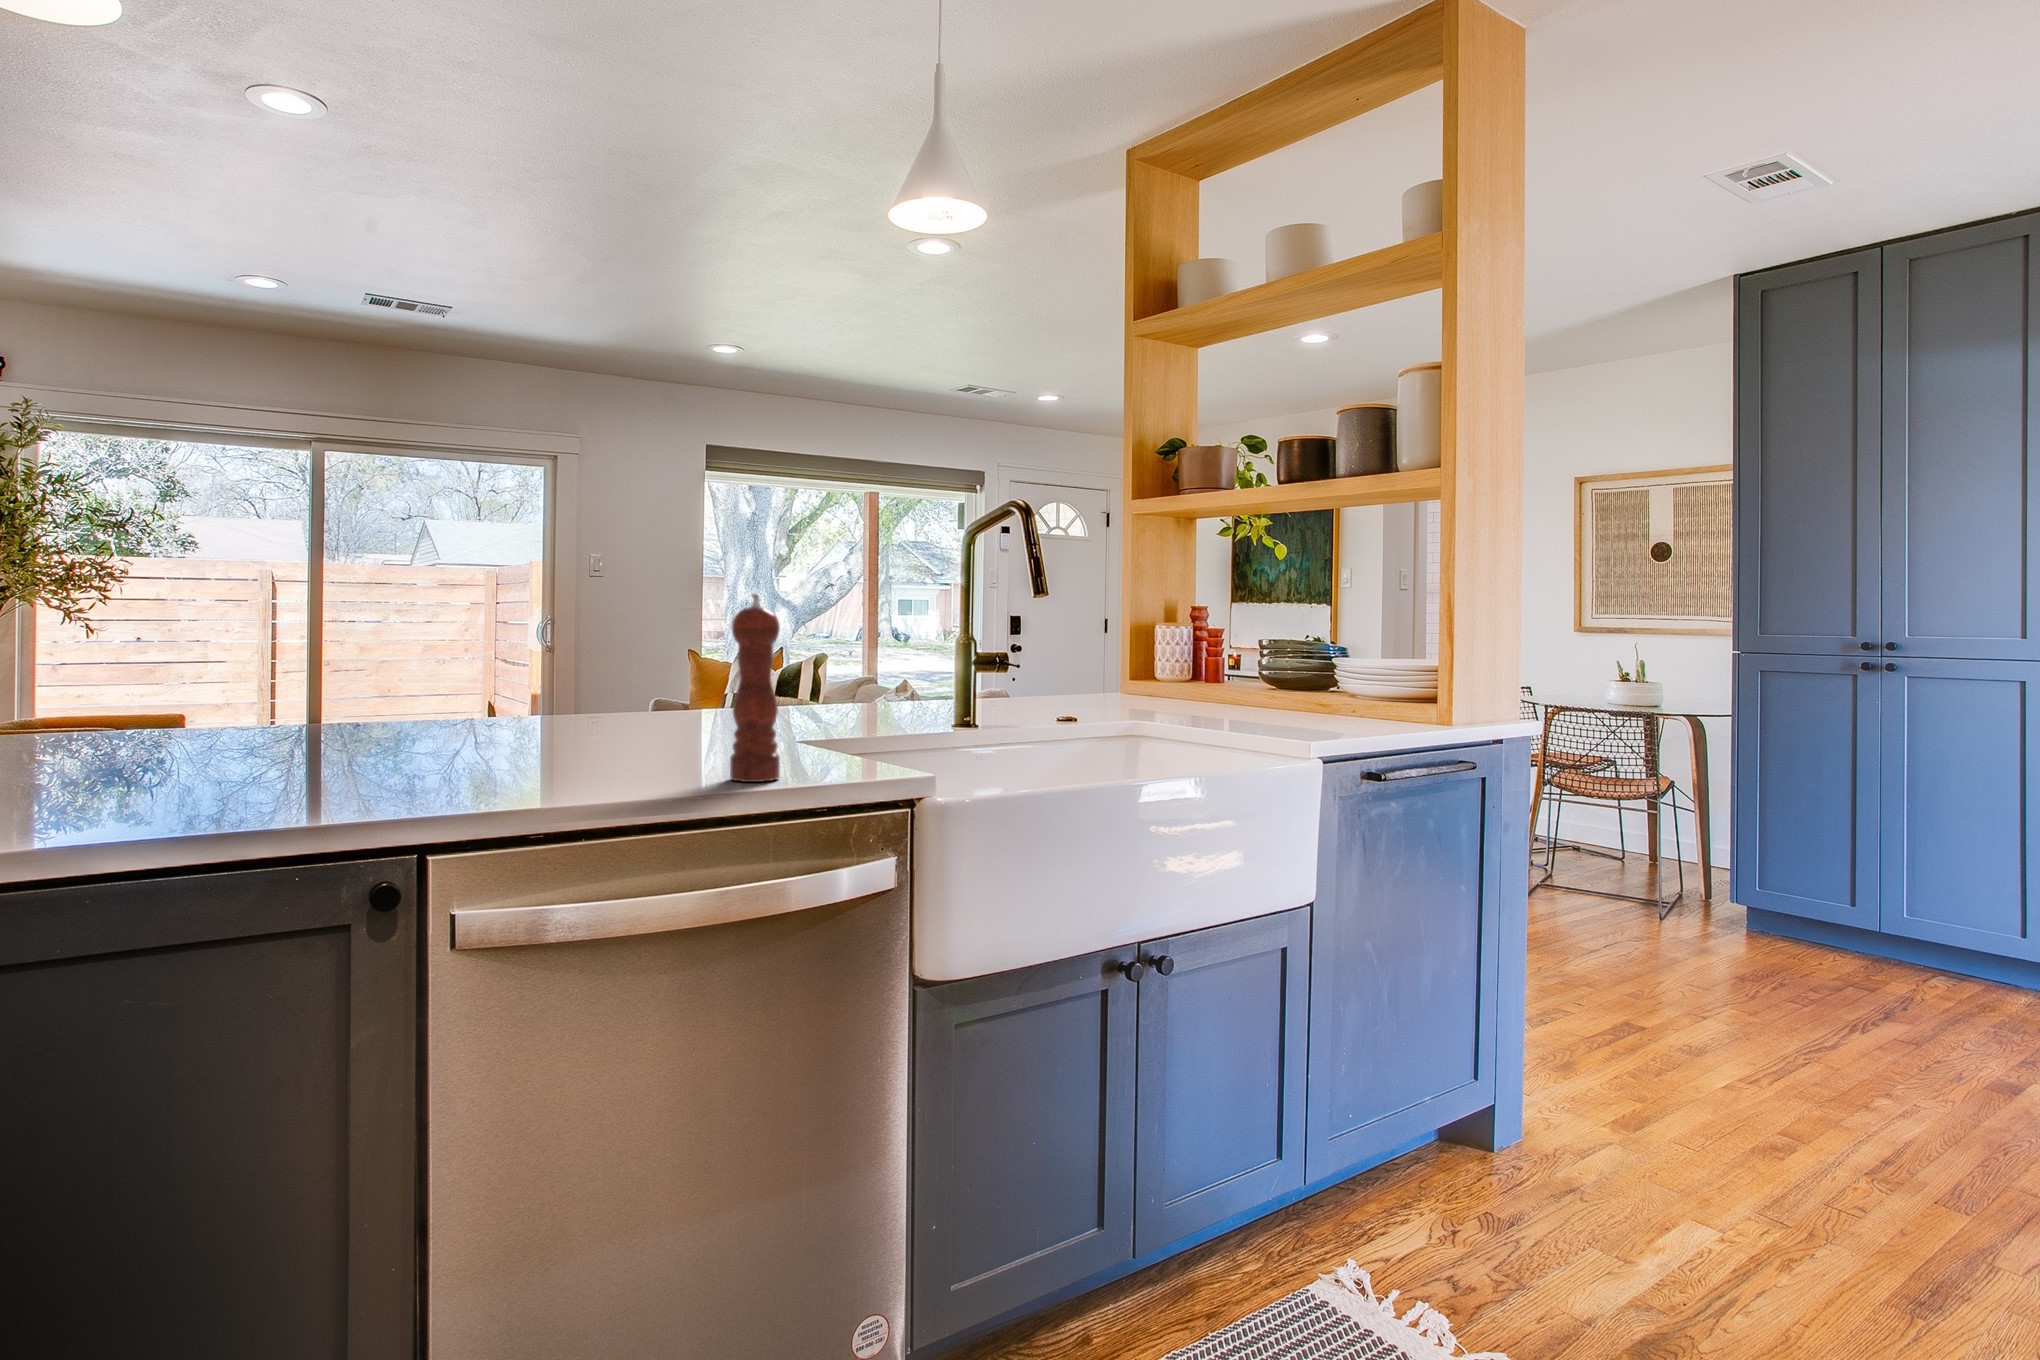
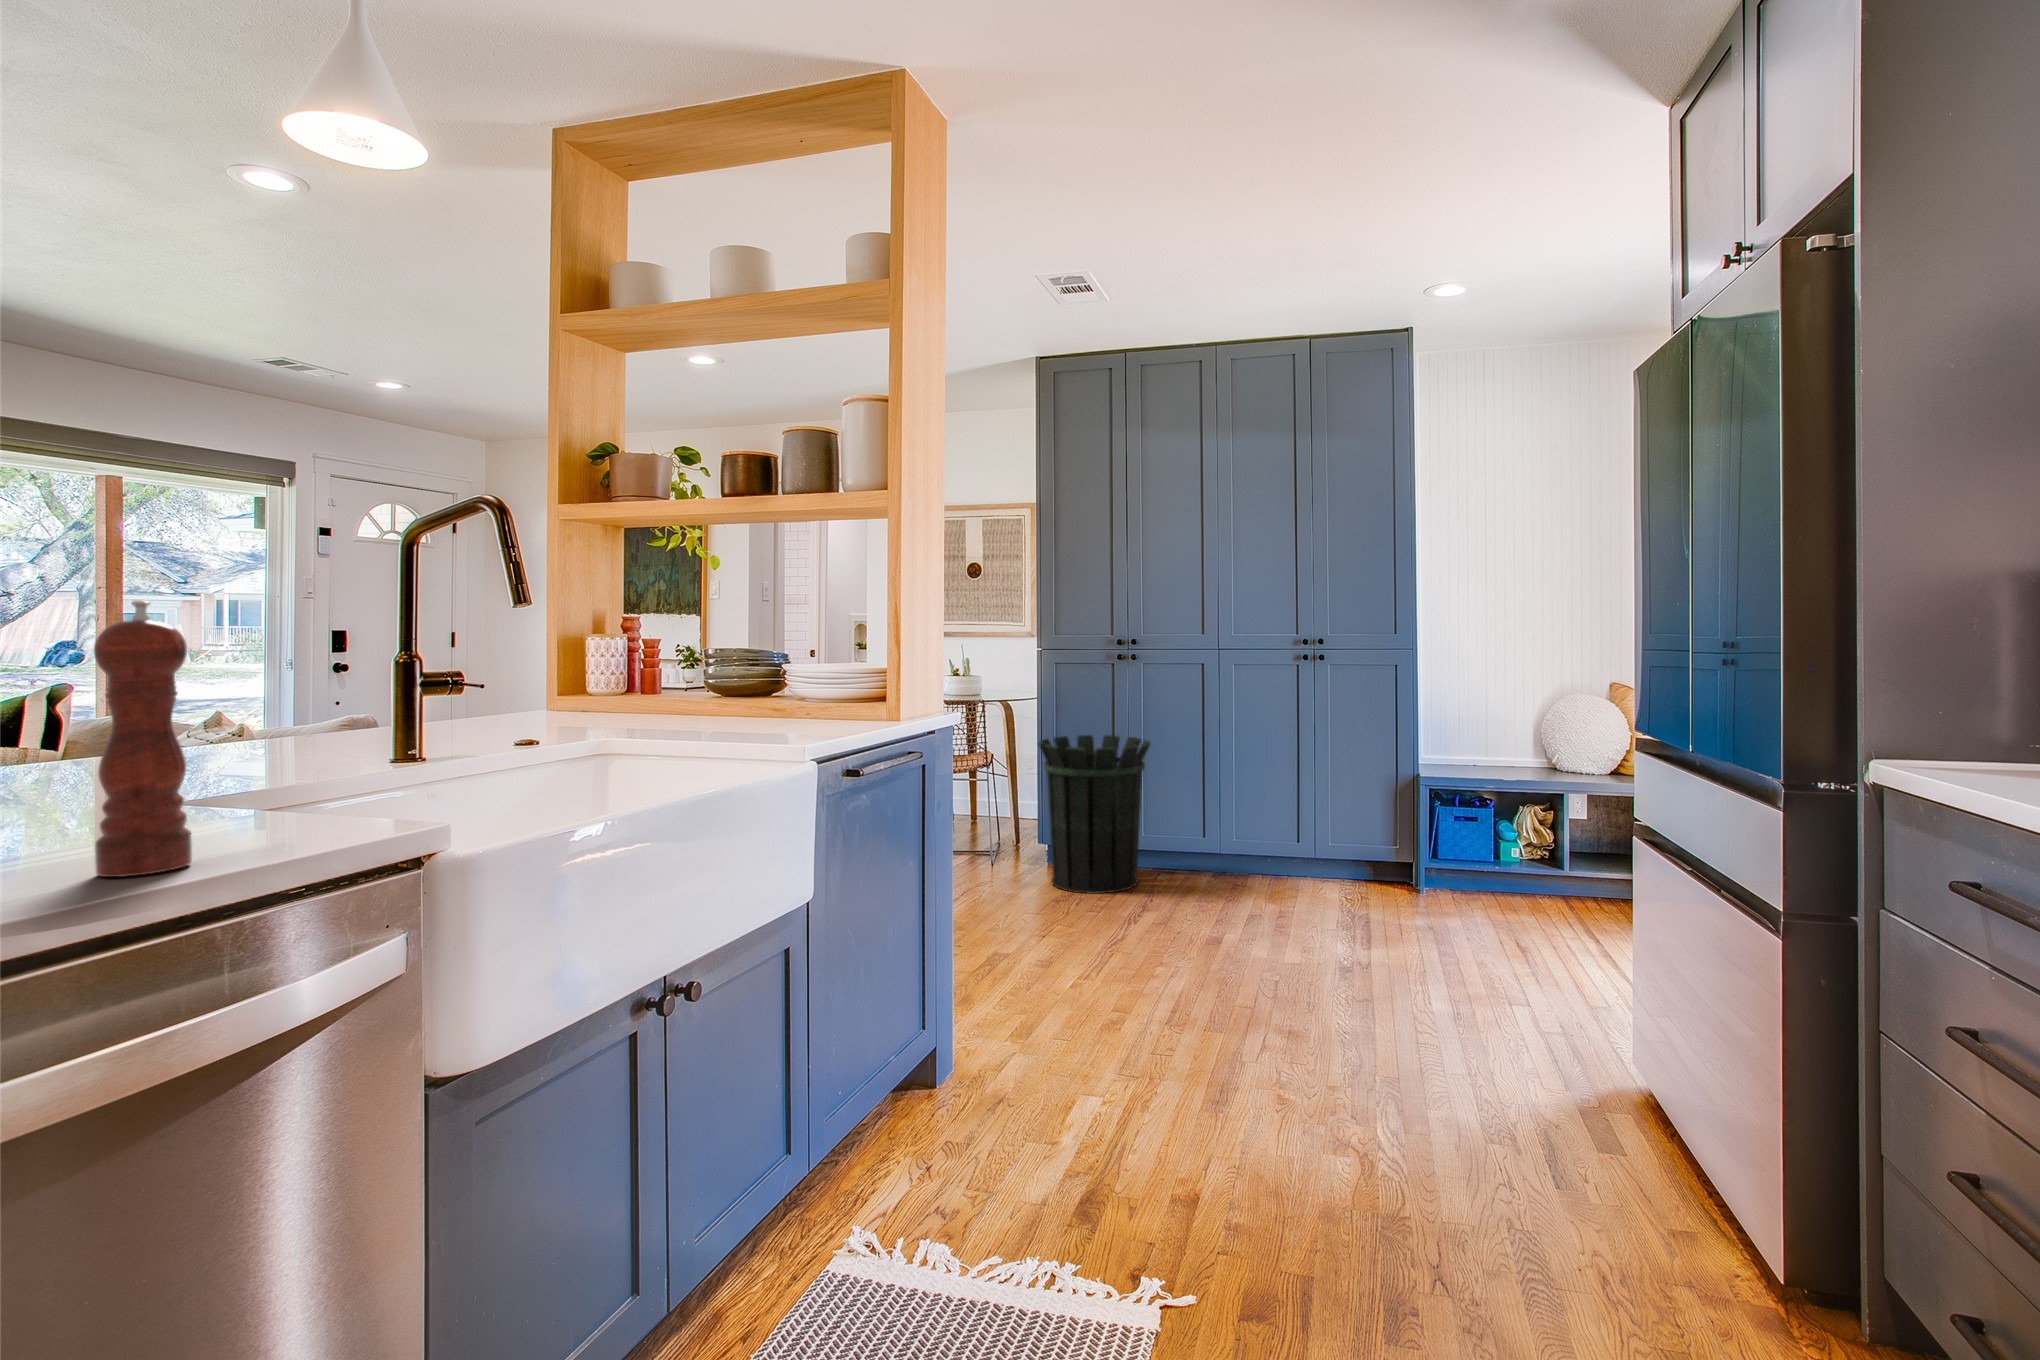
waste bin: none [1721,769,1918,991] -> present [1038,735,1151,894]

